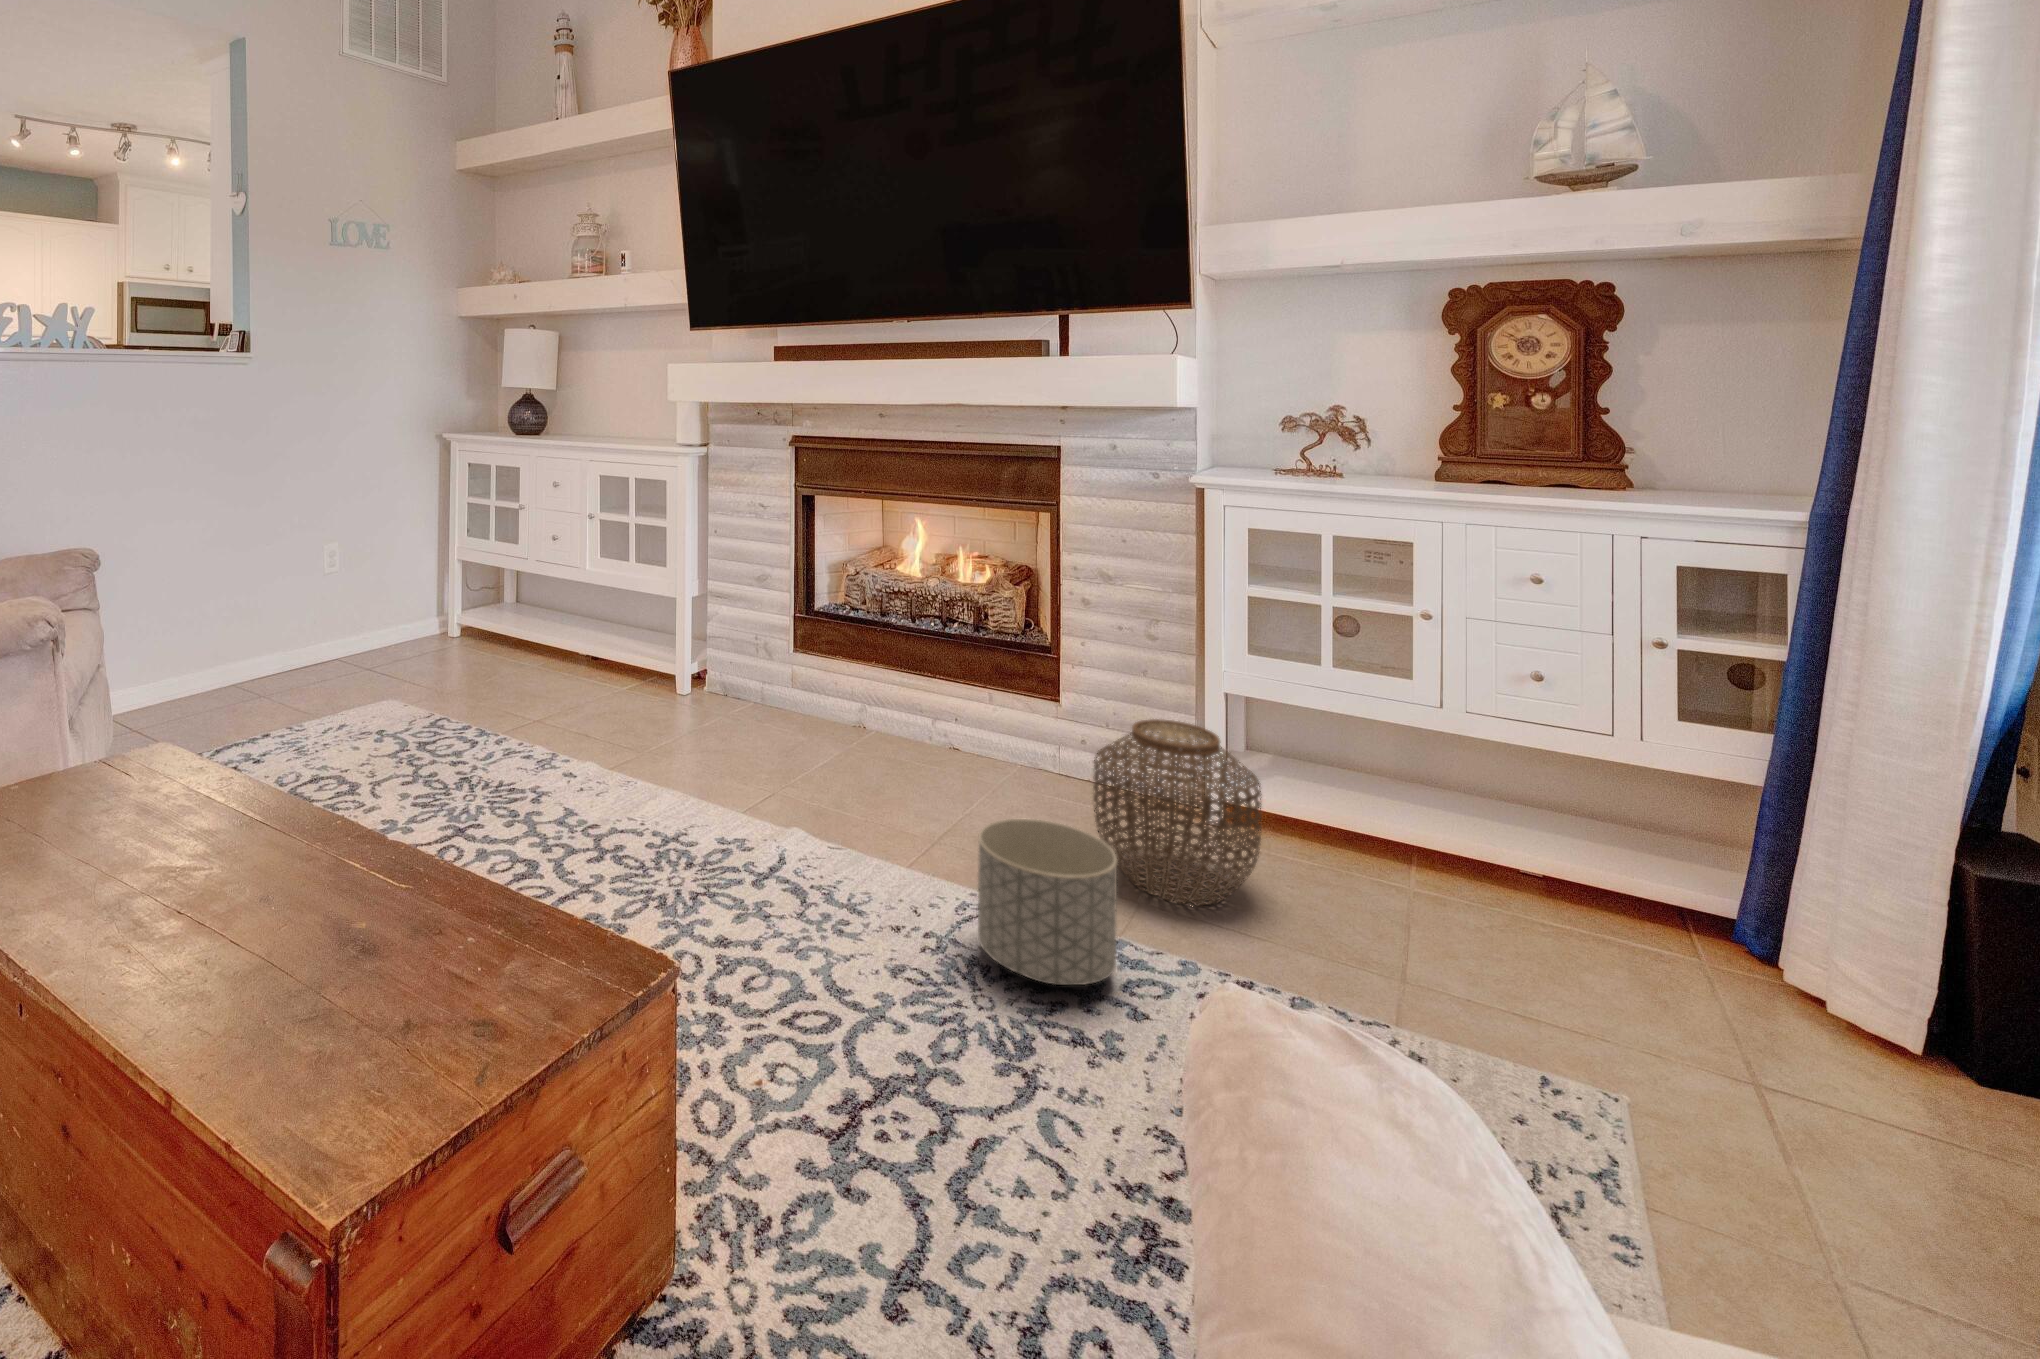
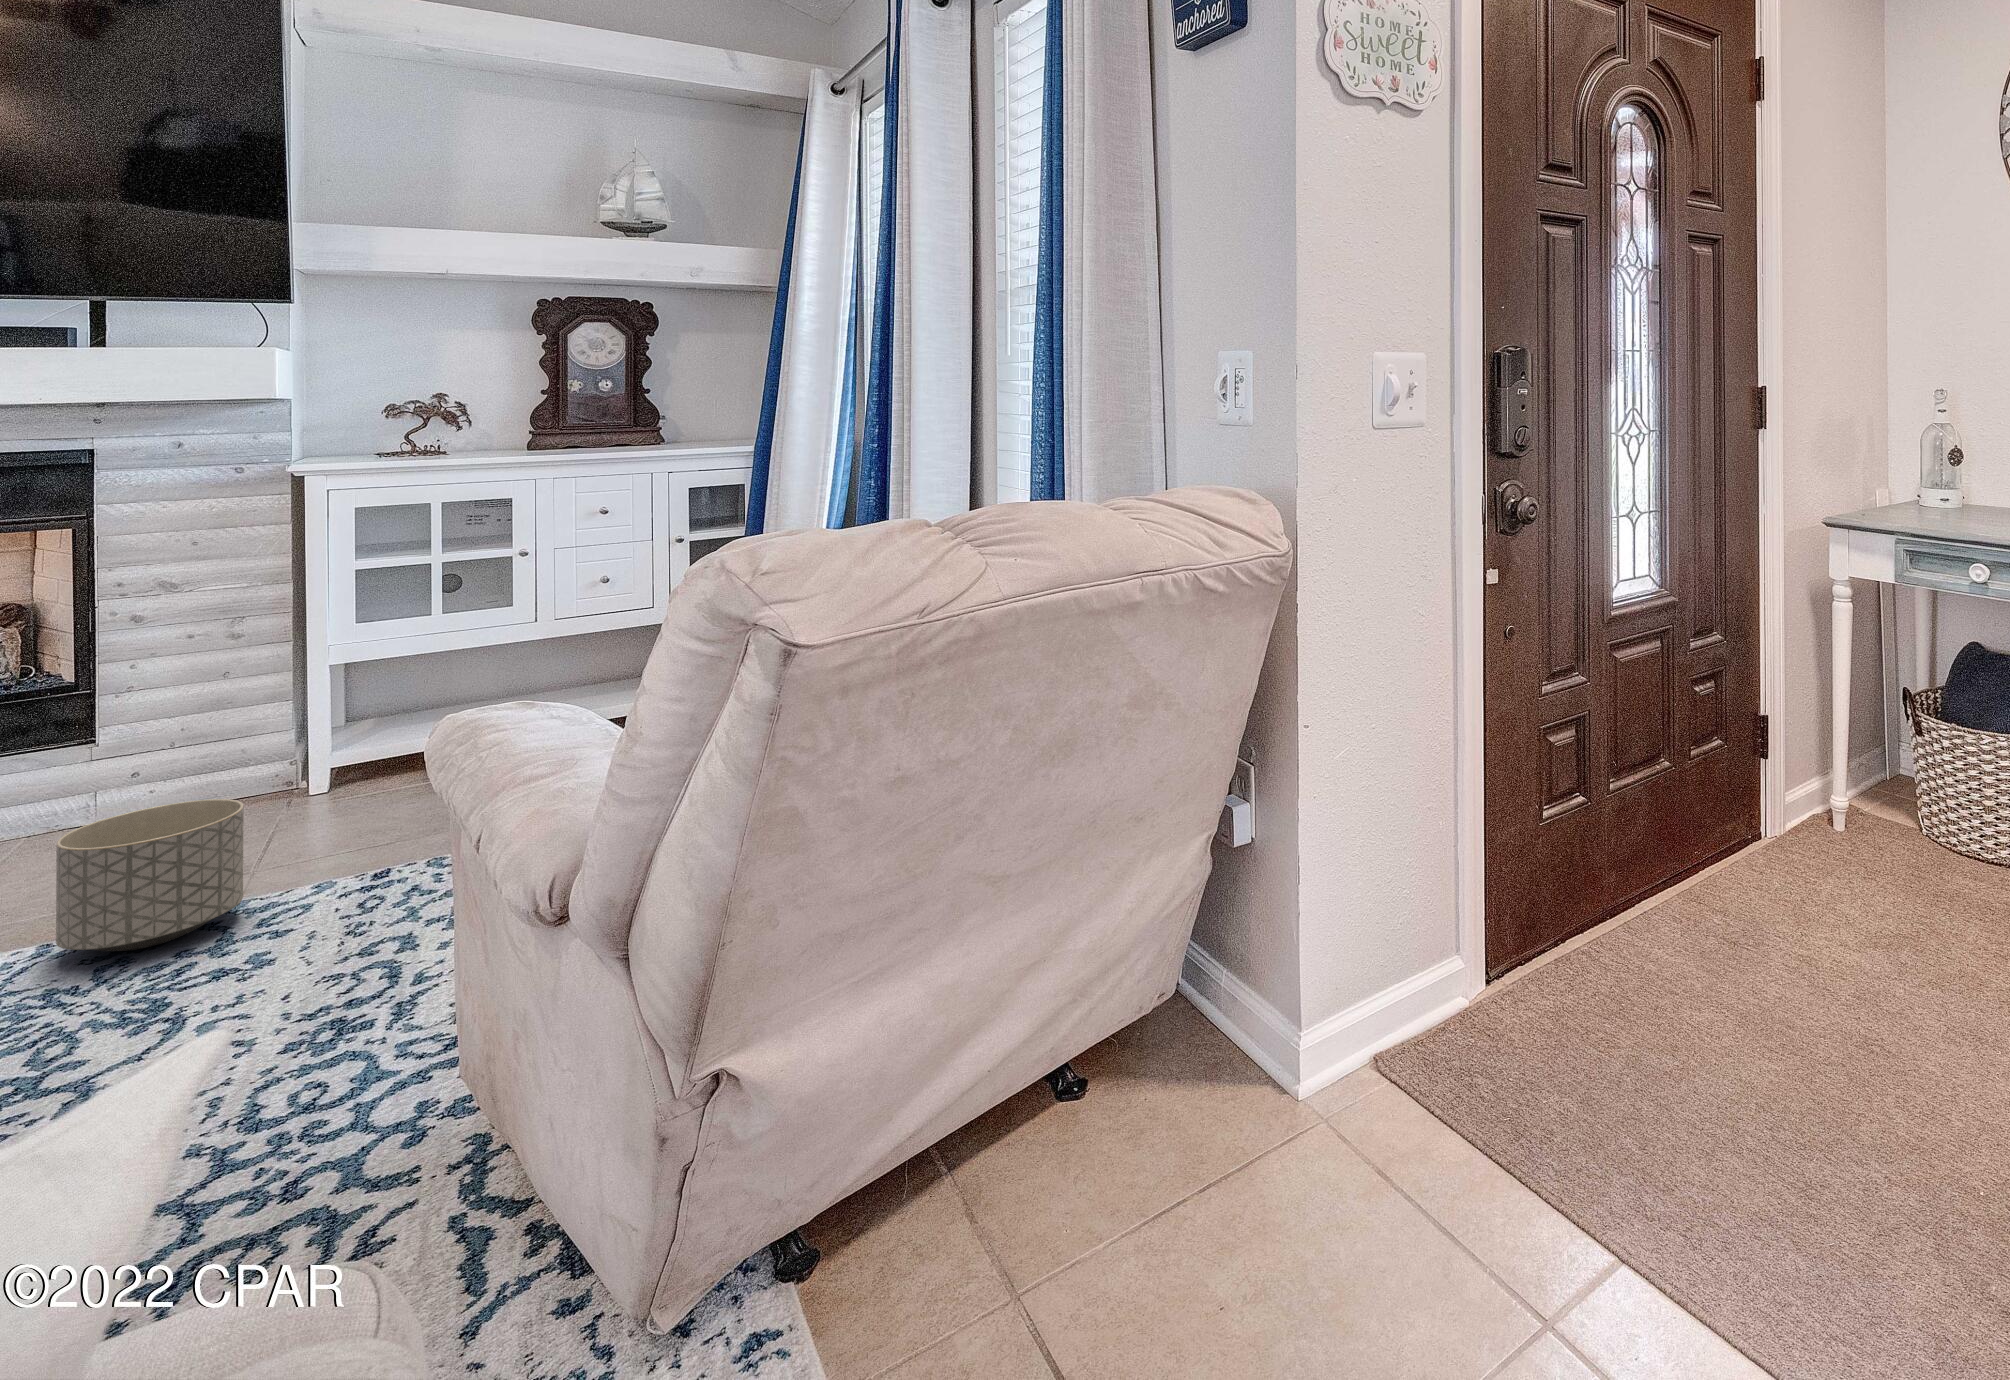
woven basket: present [1093,719,1262,906] -> none [181,688,379,852]

